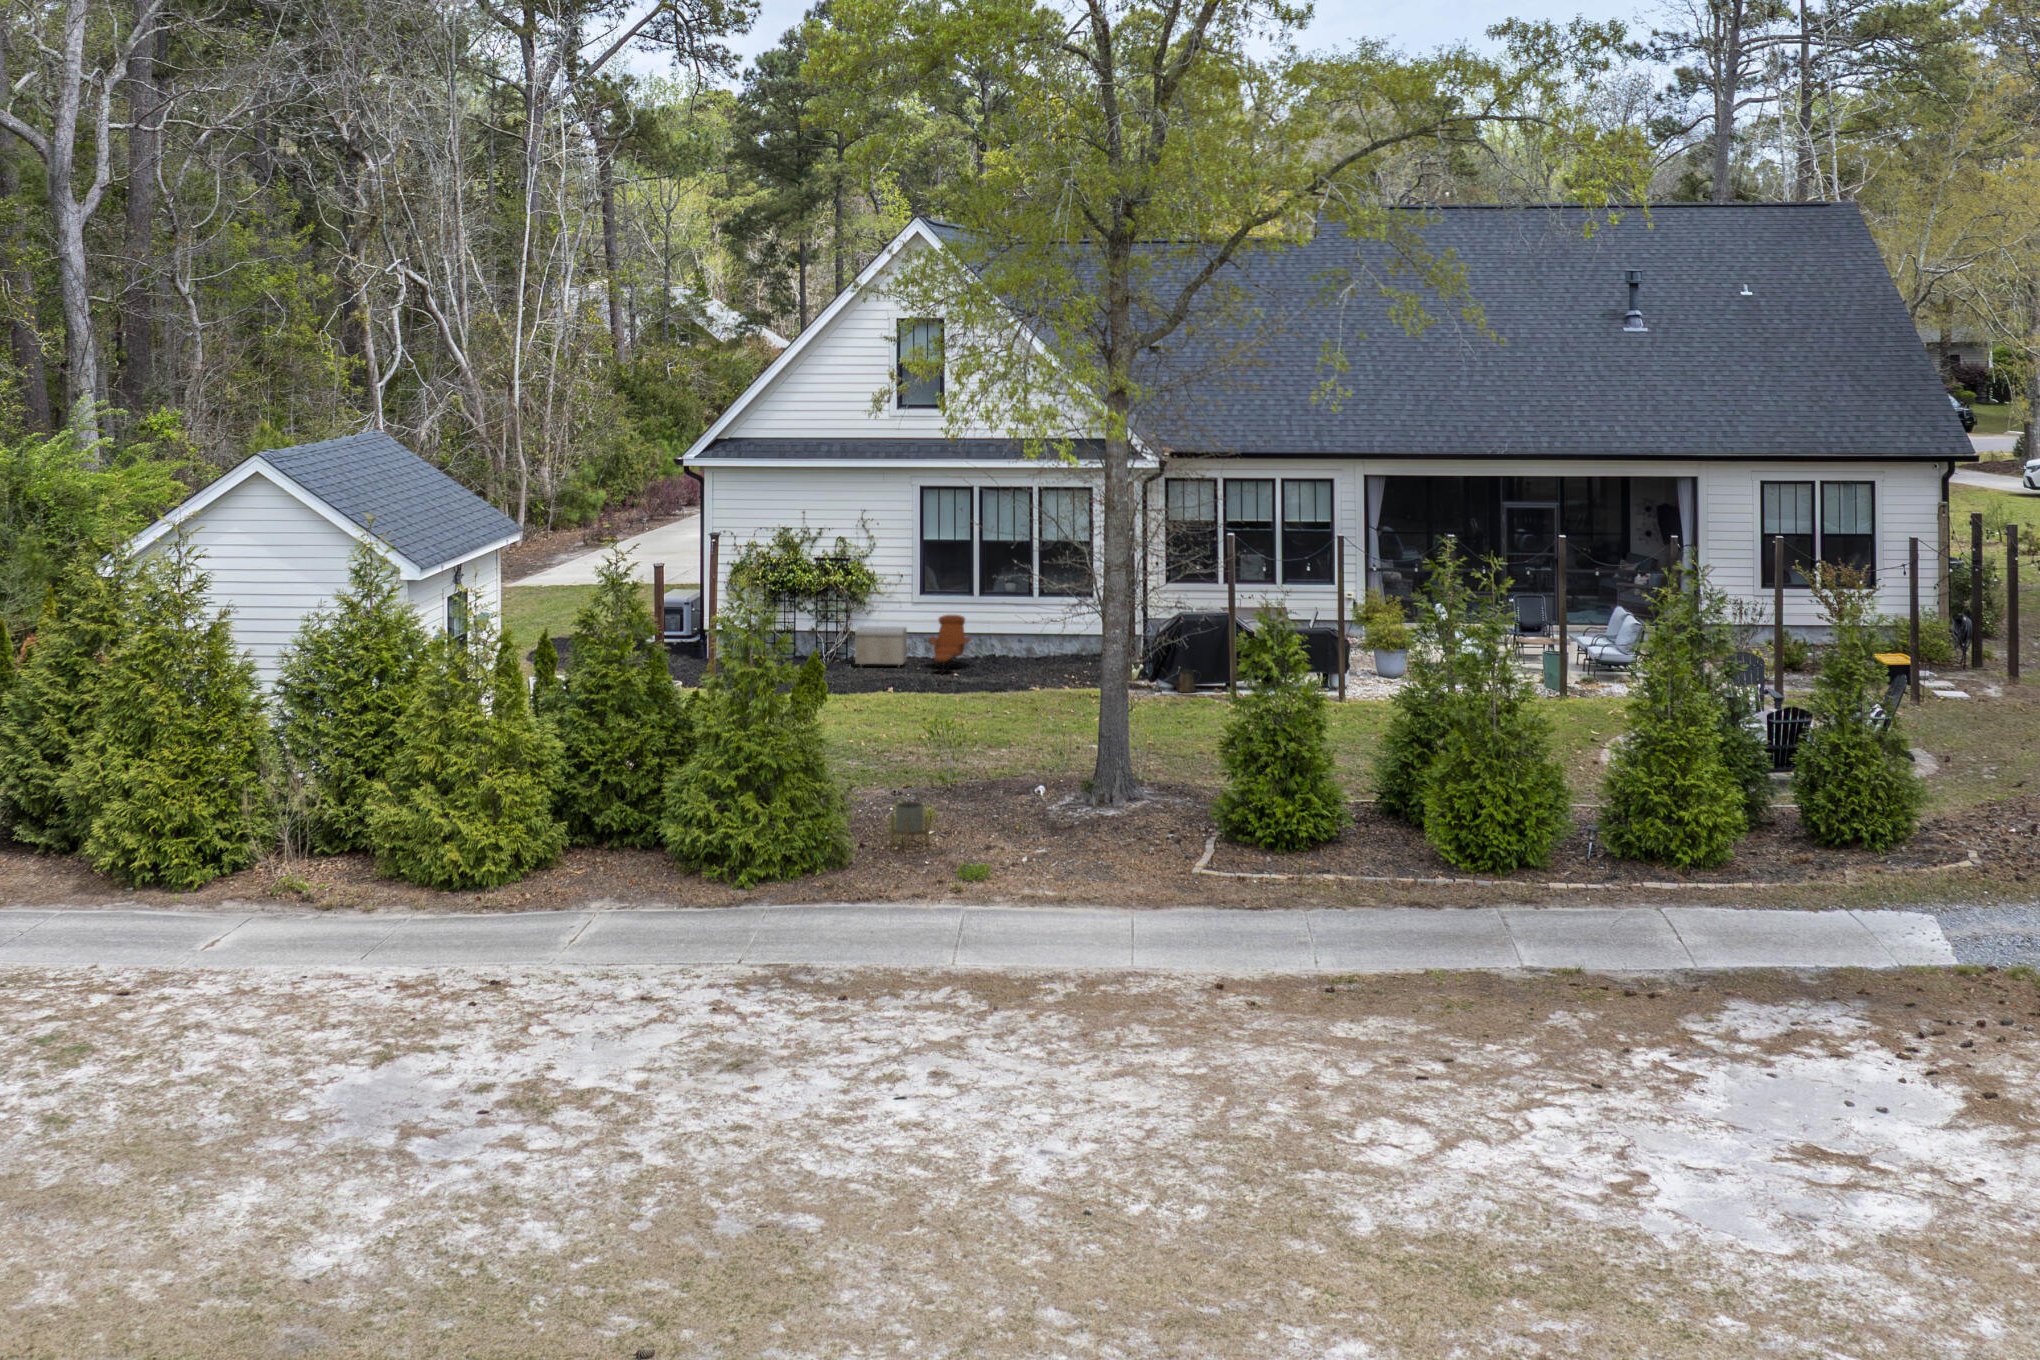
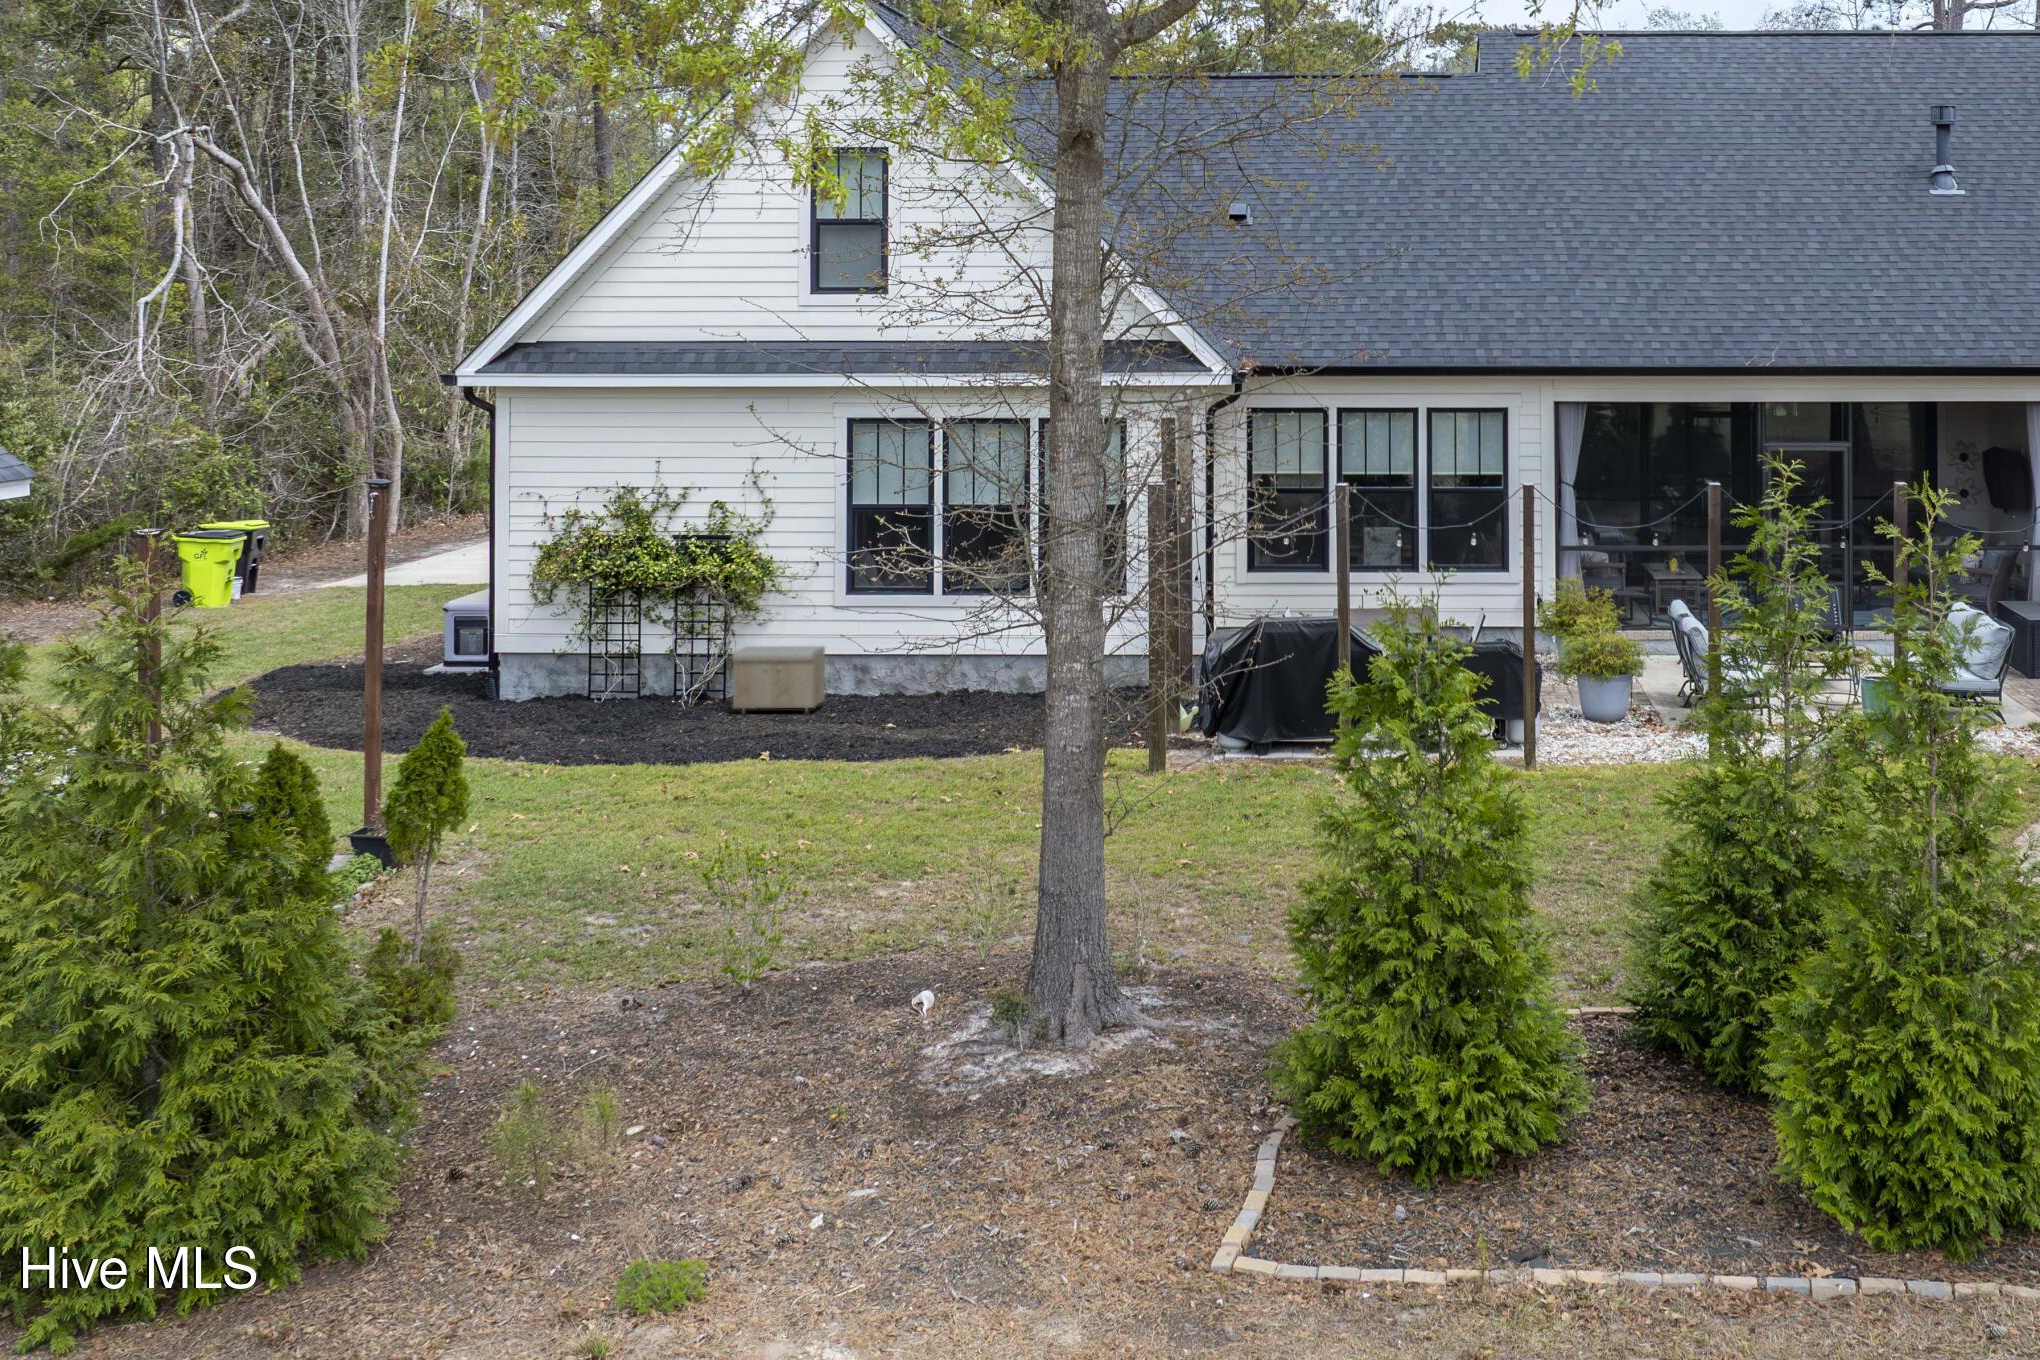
lounge chair: present [929,615,970,672] -> none [850,625,926,728]
watering can: present [1166,669,1196,693] -> none [1226,711,1294,752]
planter: present [891,802,928,849] -> none [305,1151,415,1312]

